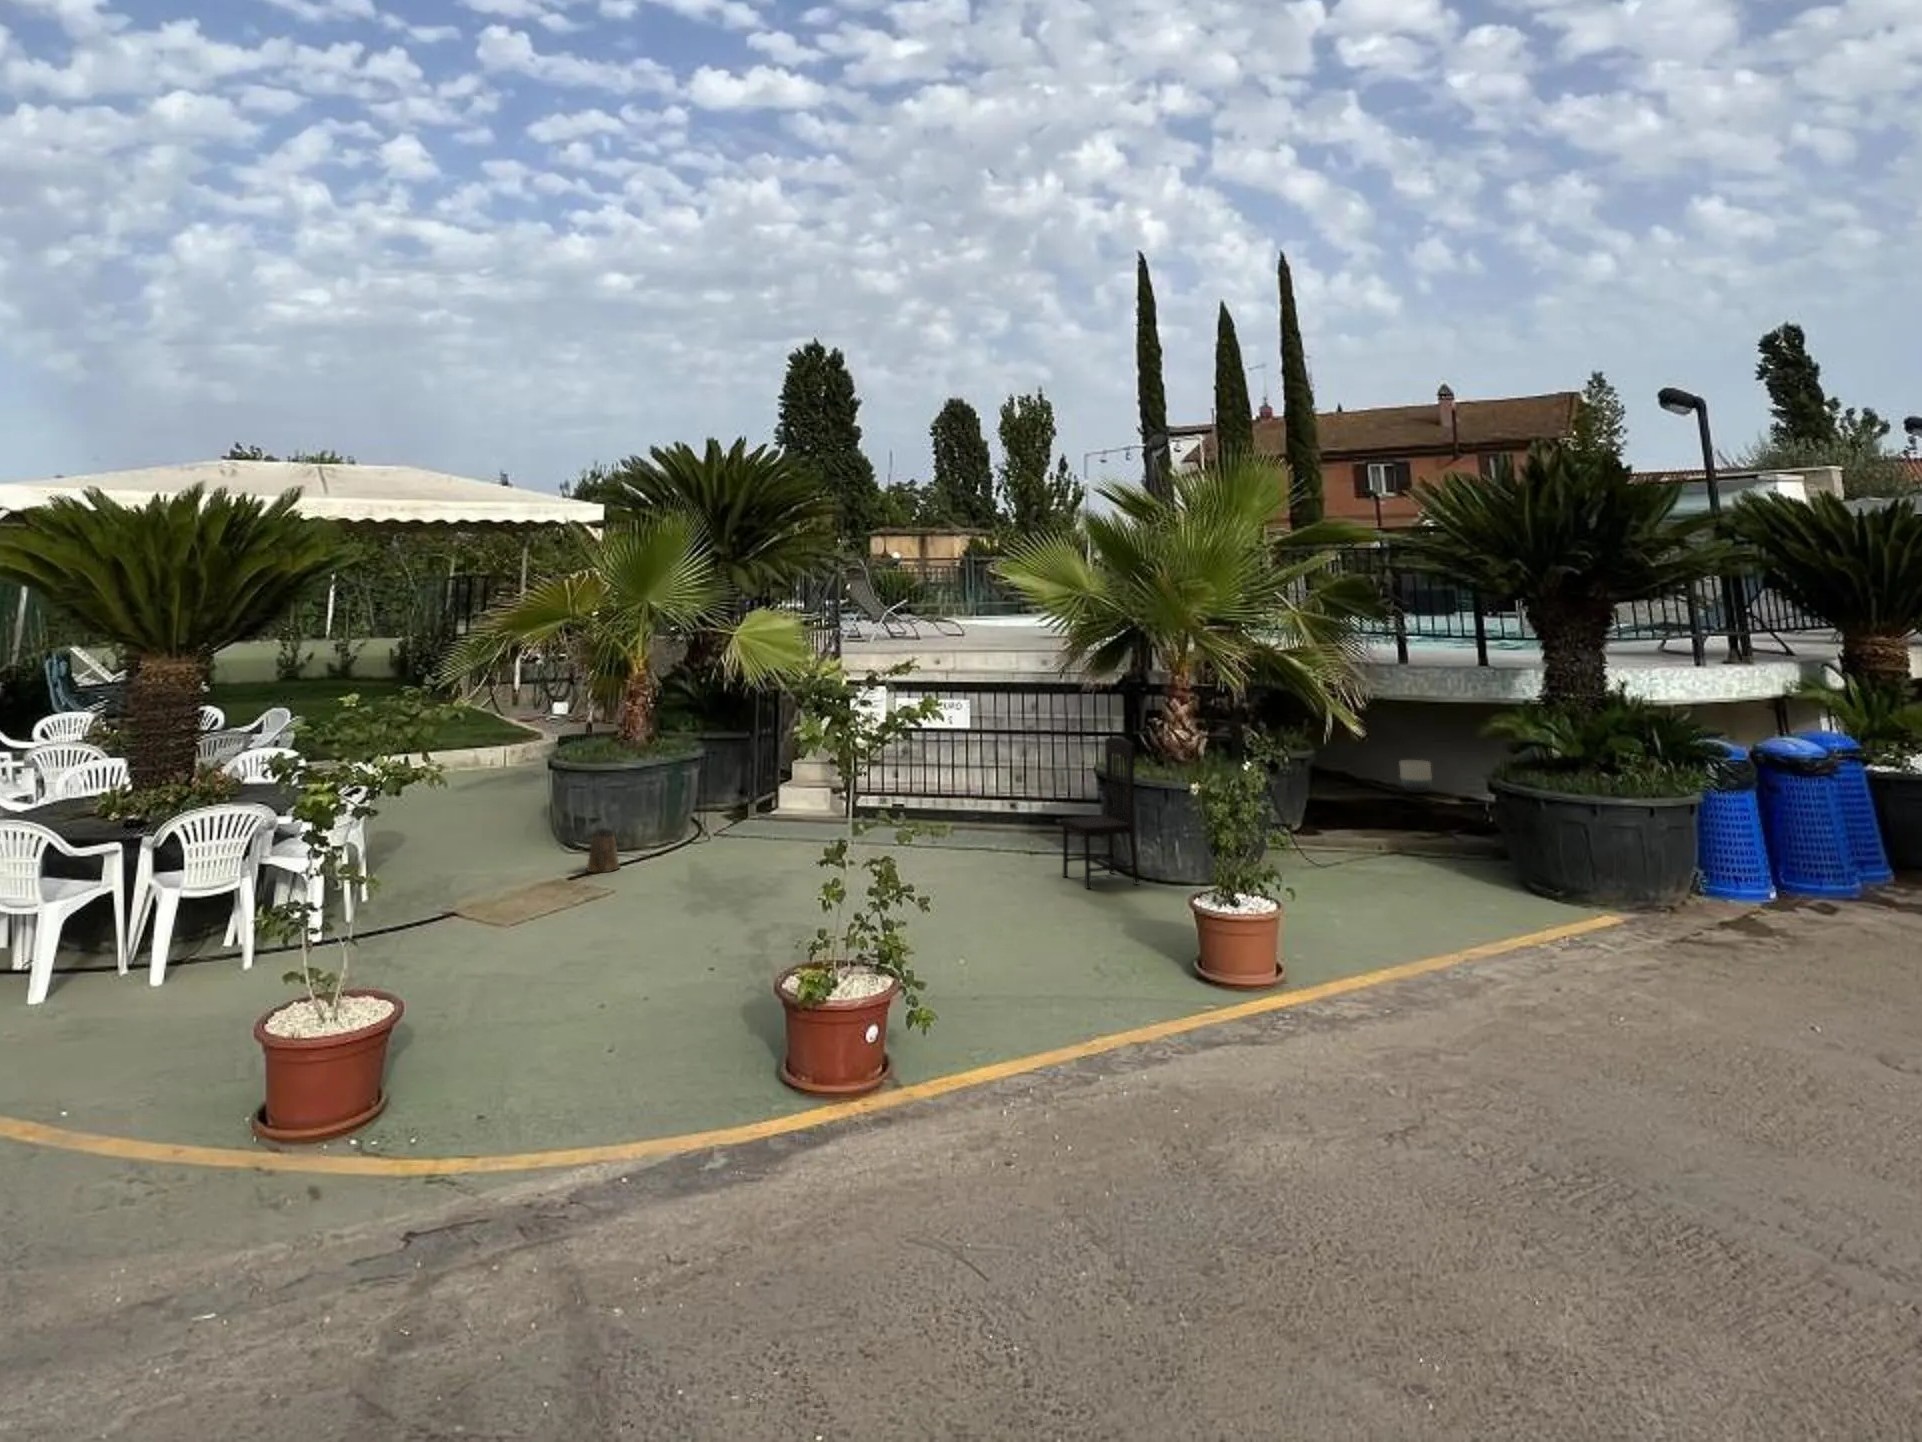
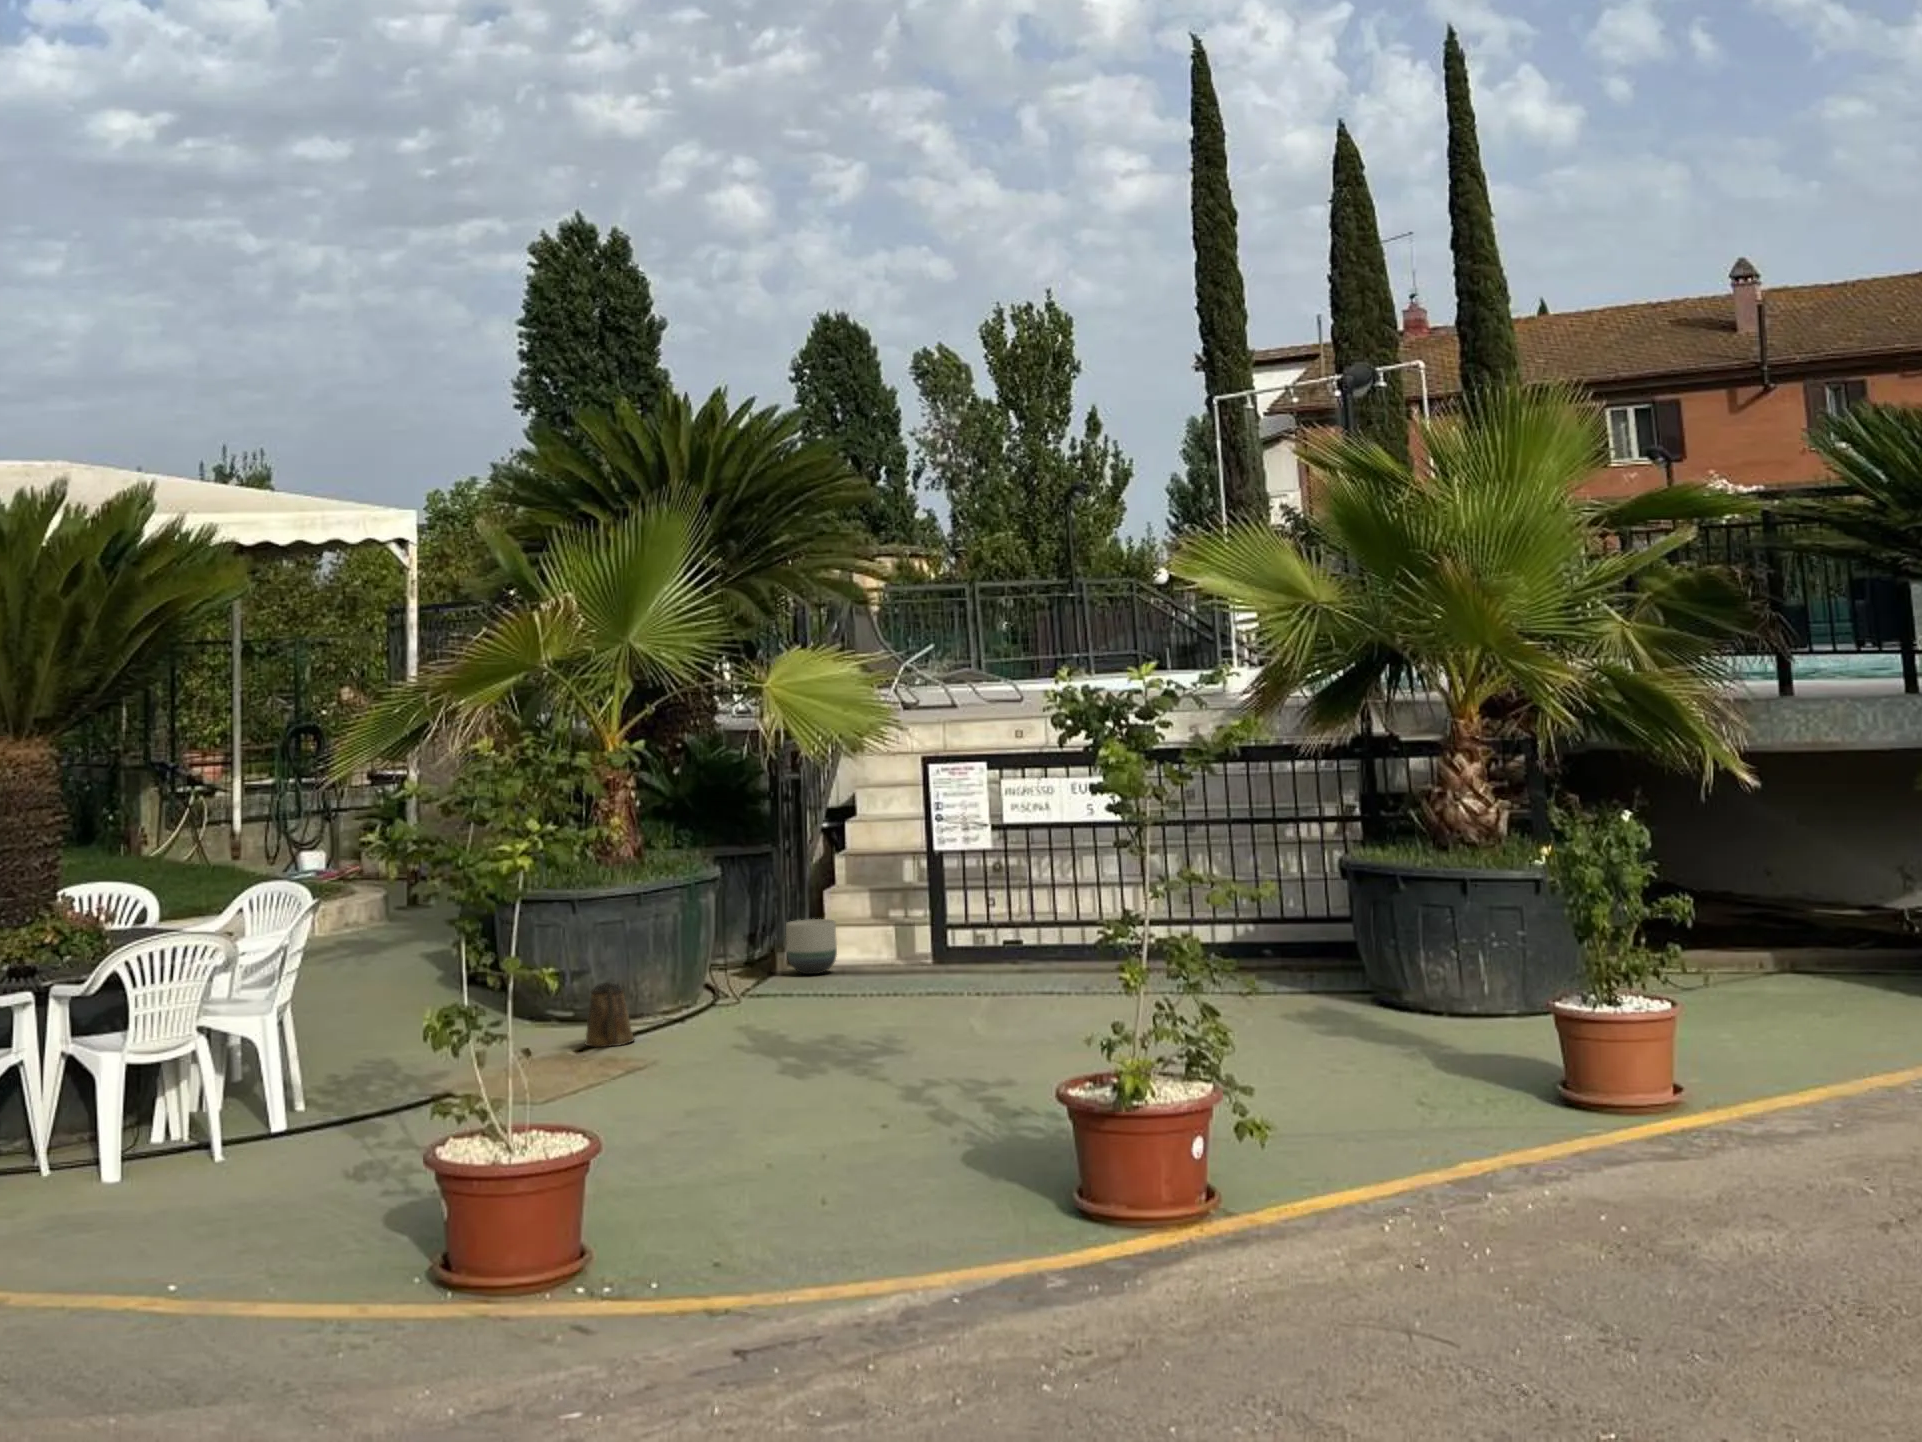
chair: present [1062,737,1139,889] -> none [1305,811,1428,1029]
planter: present [1400,760,1432,793] -> present [786,919,837,974]

